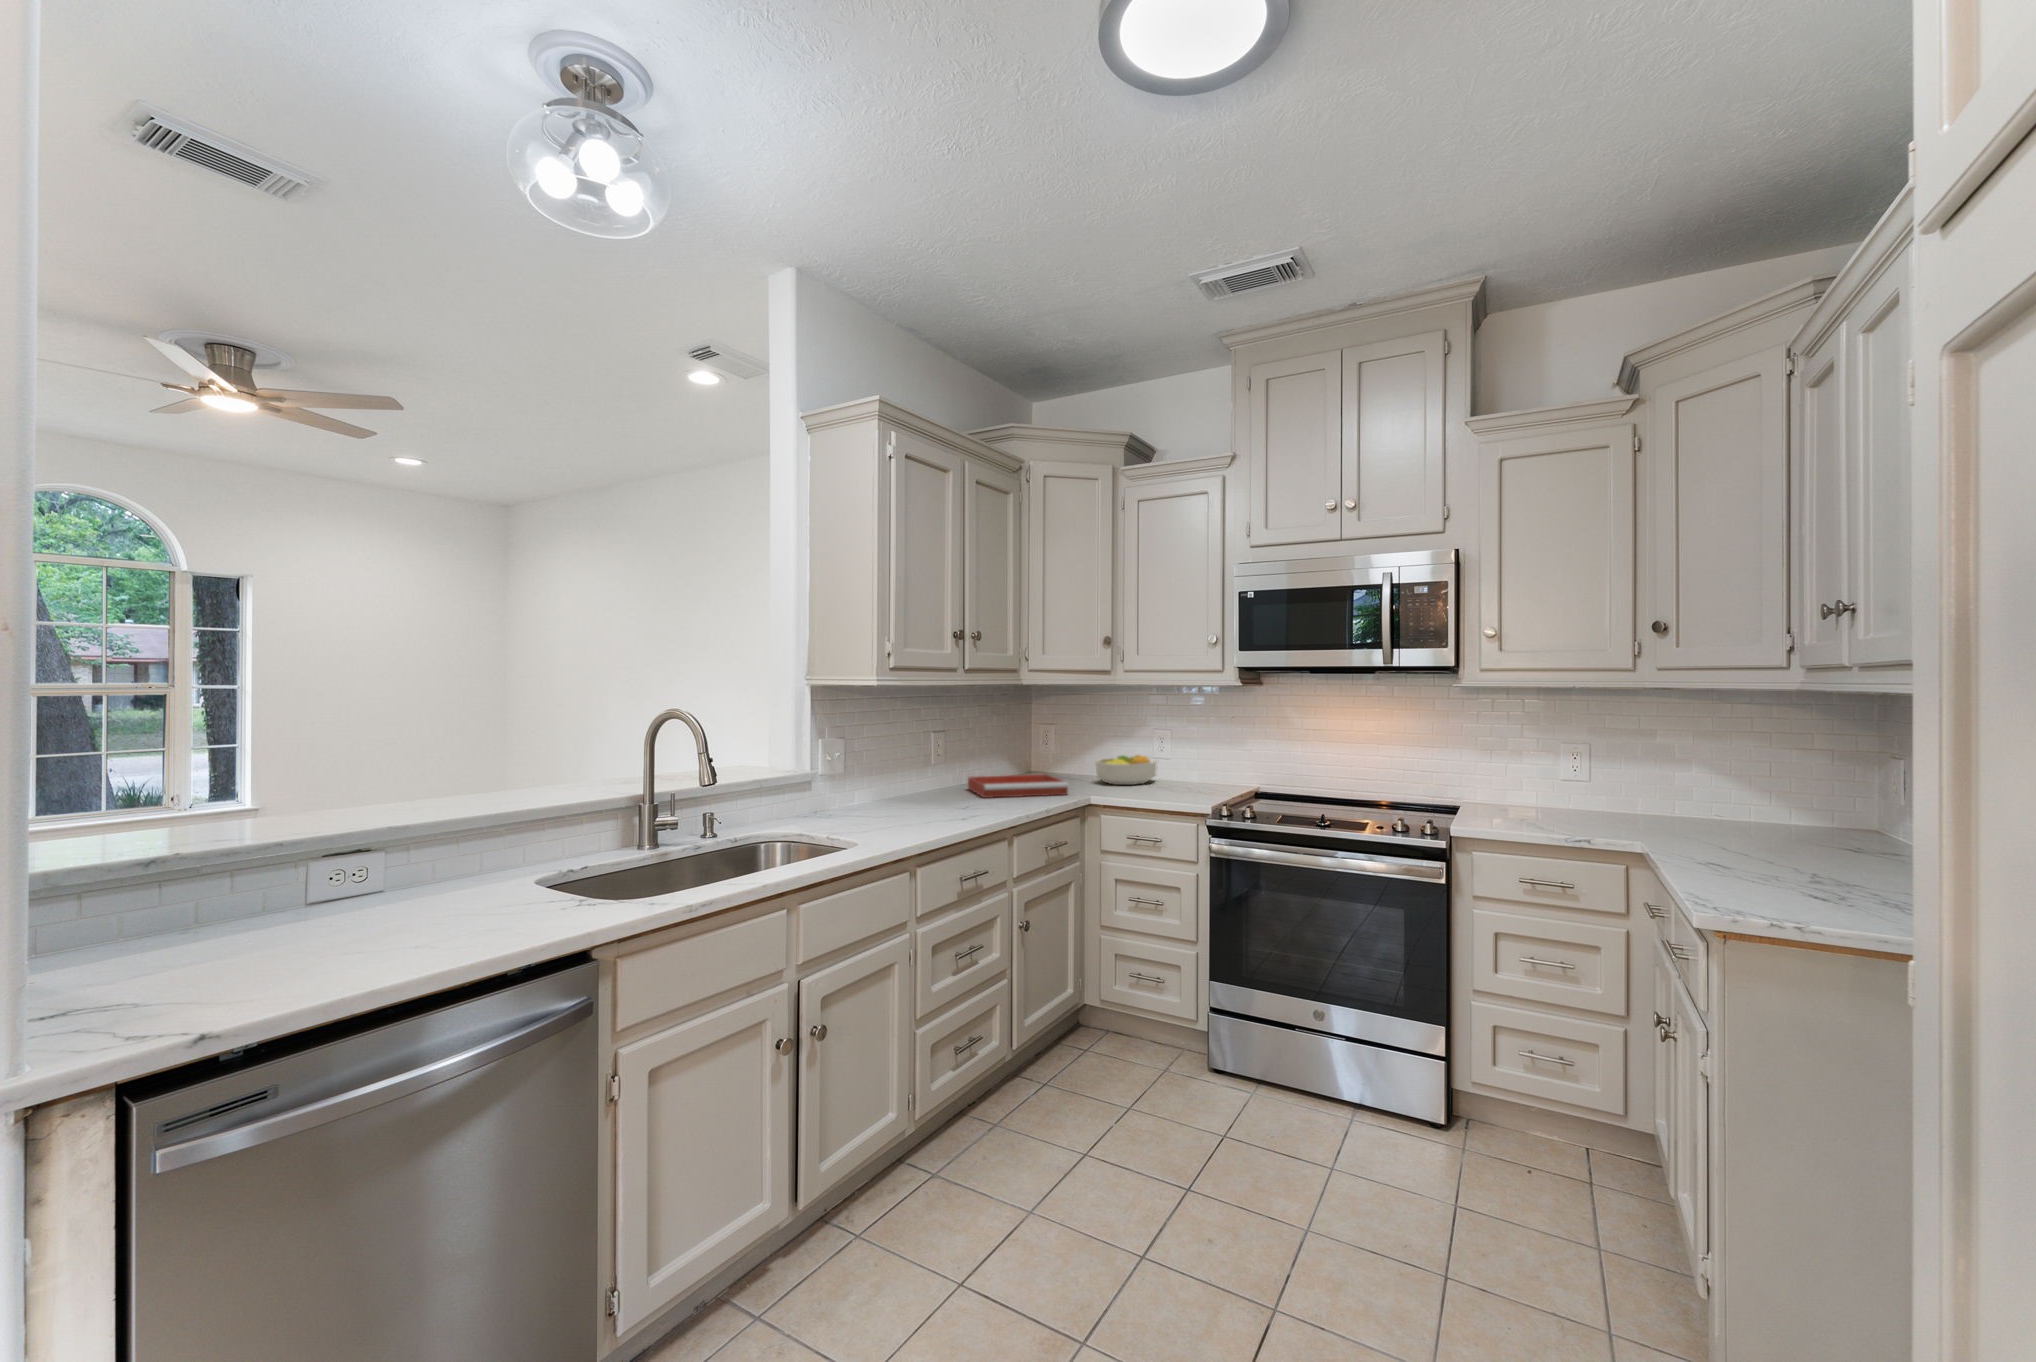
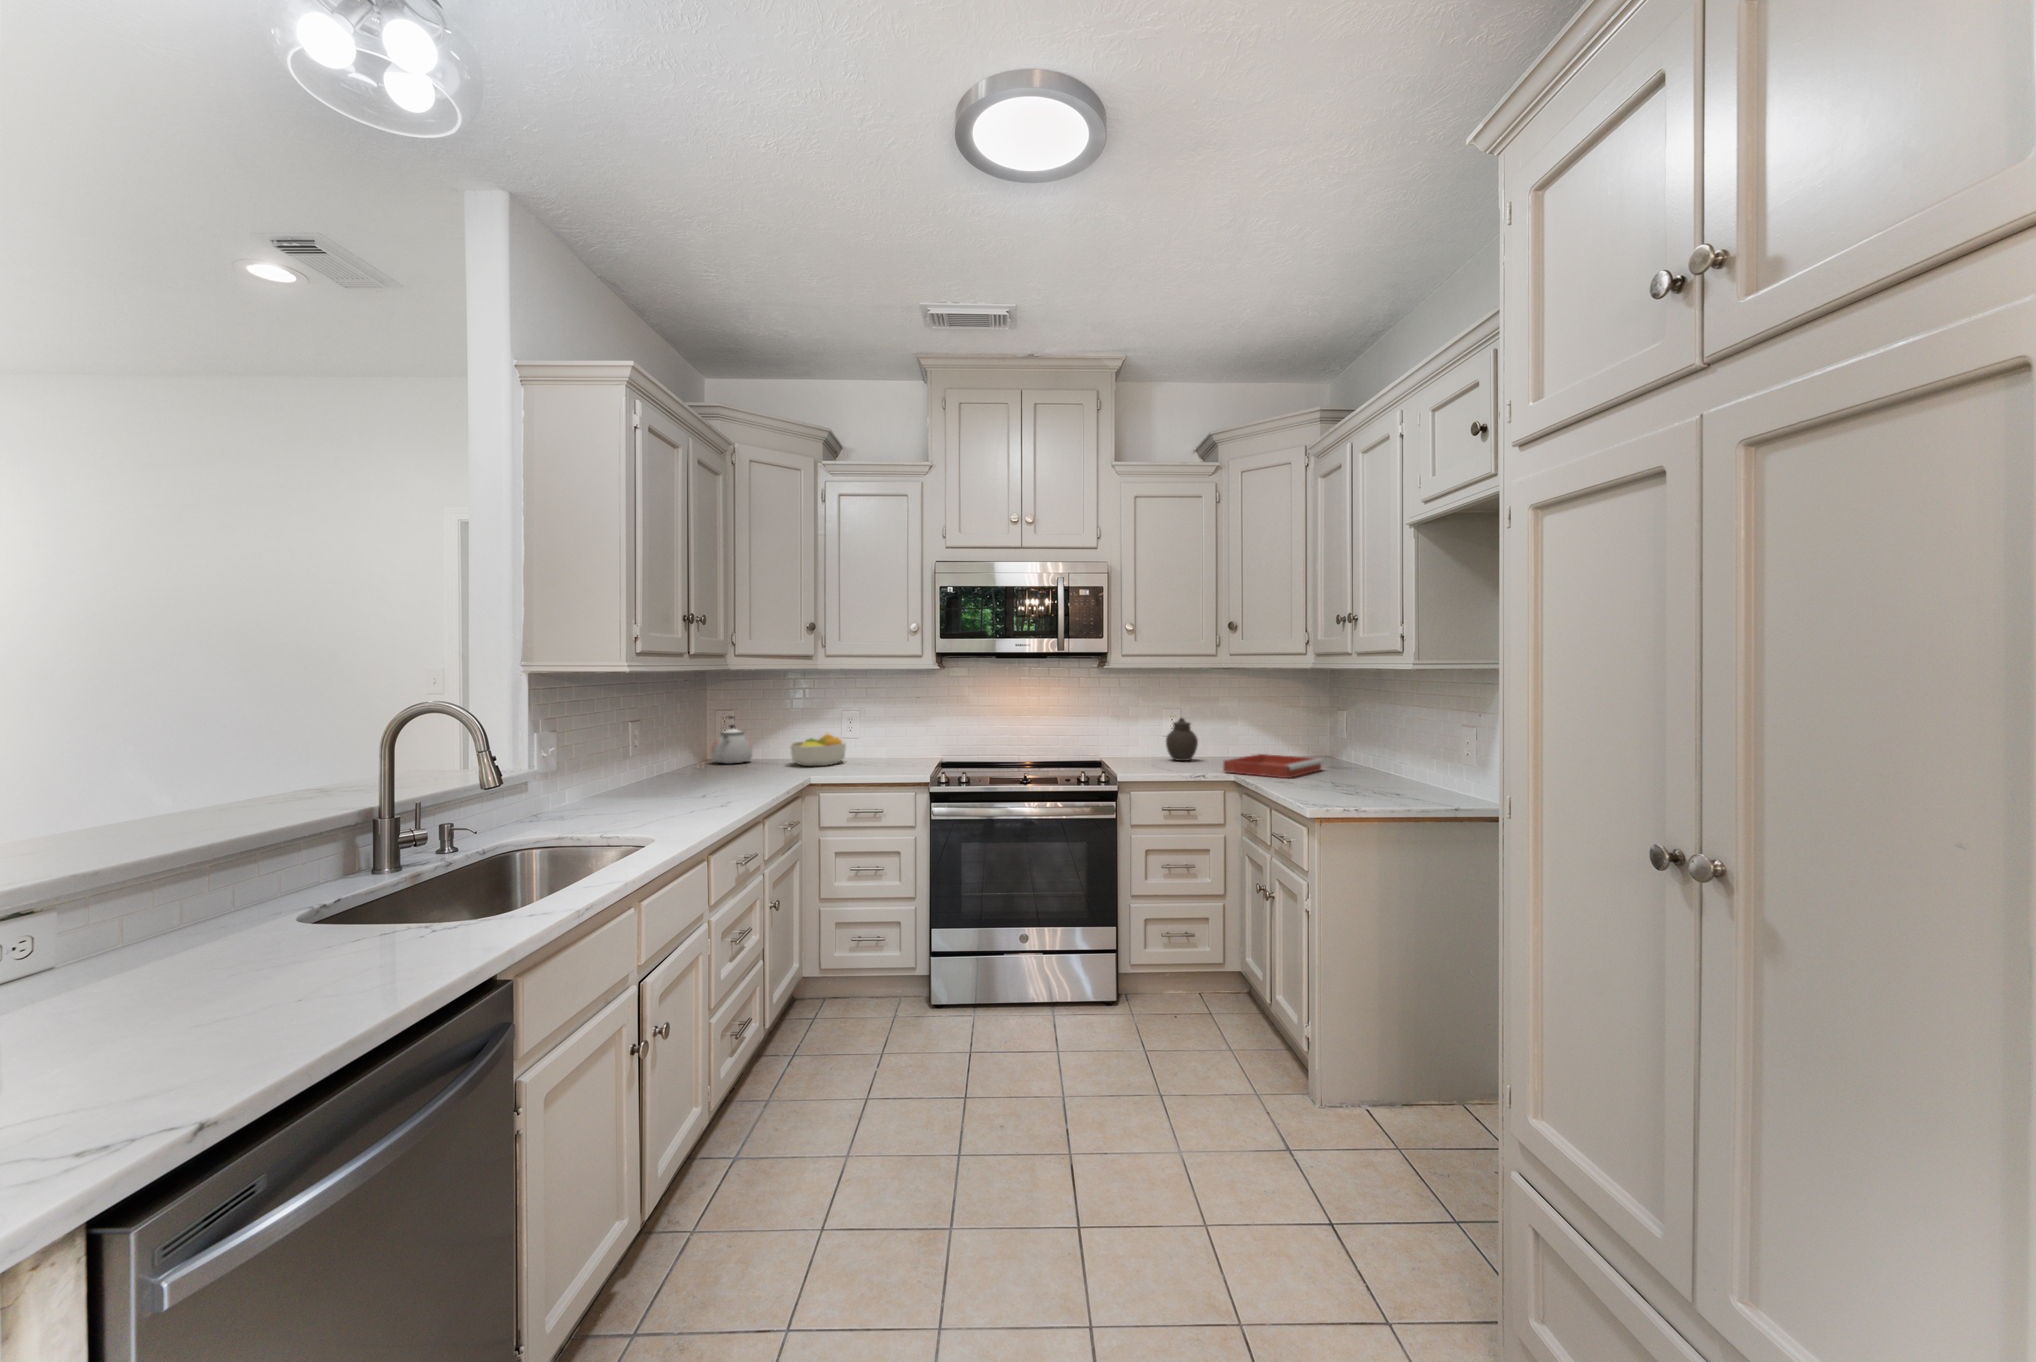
kettle: none [1032,729,1071,776] -> present [711,716,752,764]
jar: none [1565,754,1618,815] -> present [1166,718,1198,761]
tray: present [968,775,1068,798] -> present [1223,754,1324,778]

